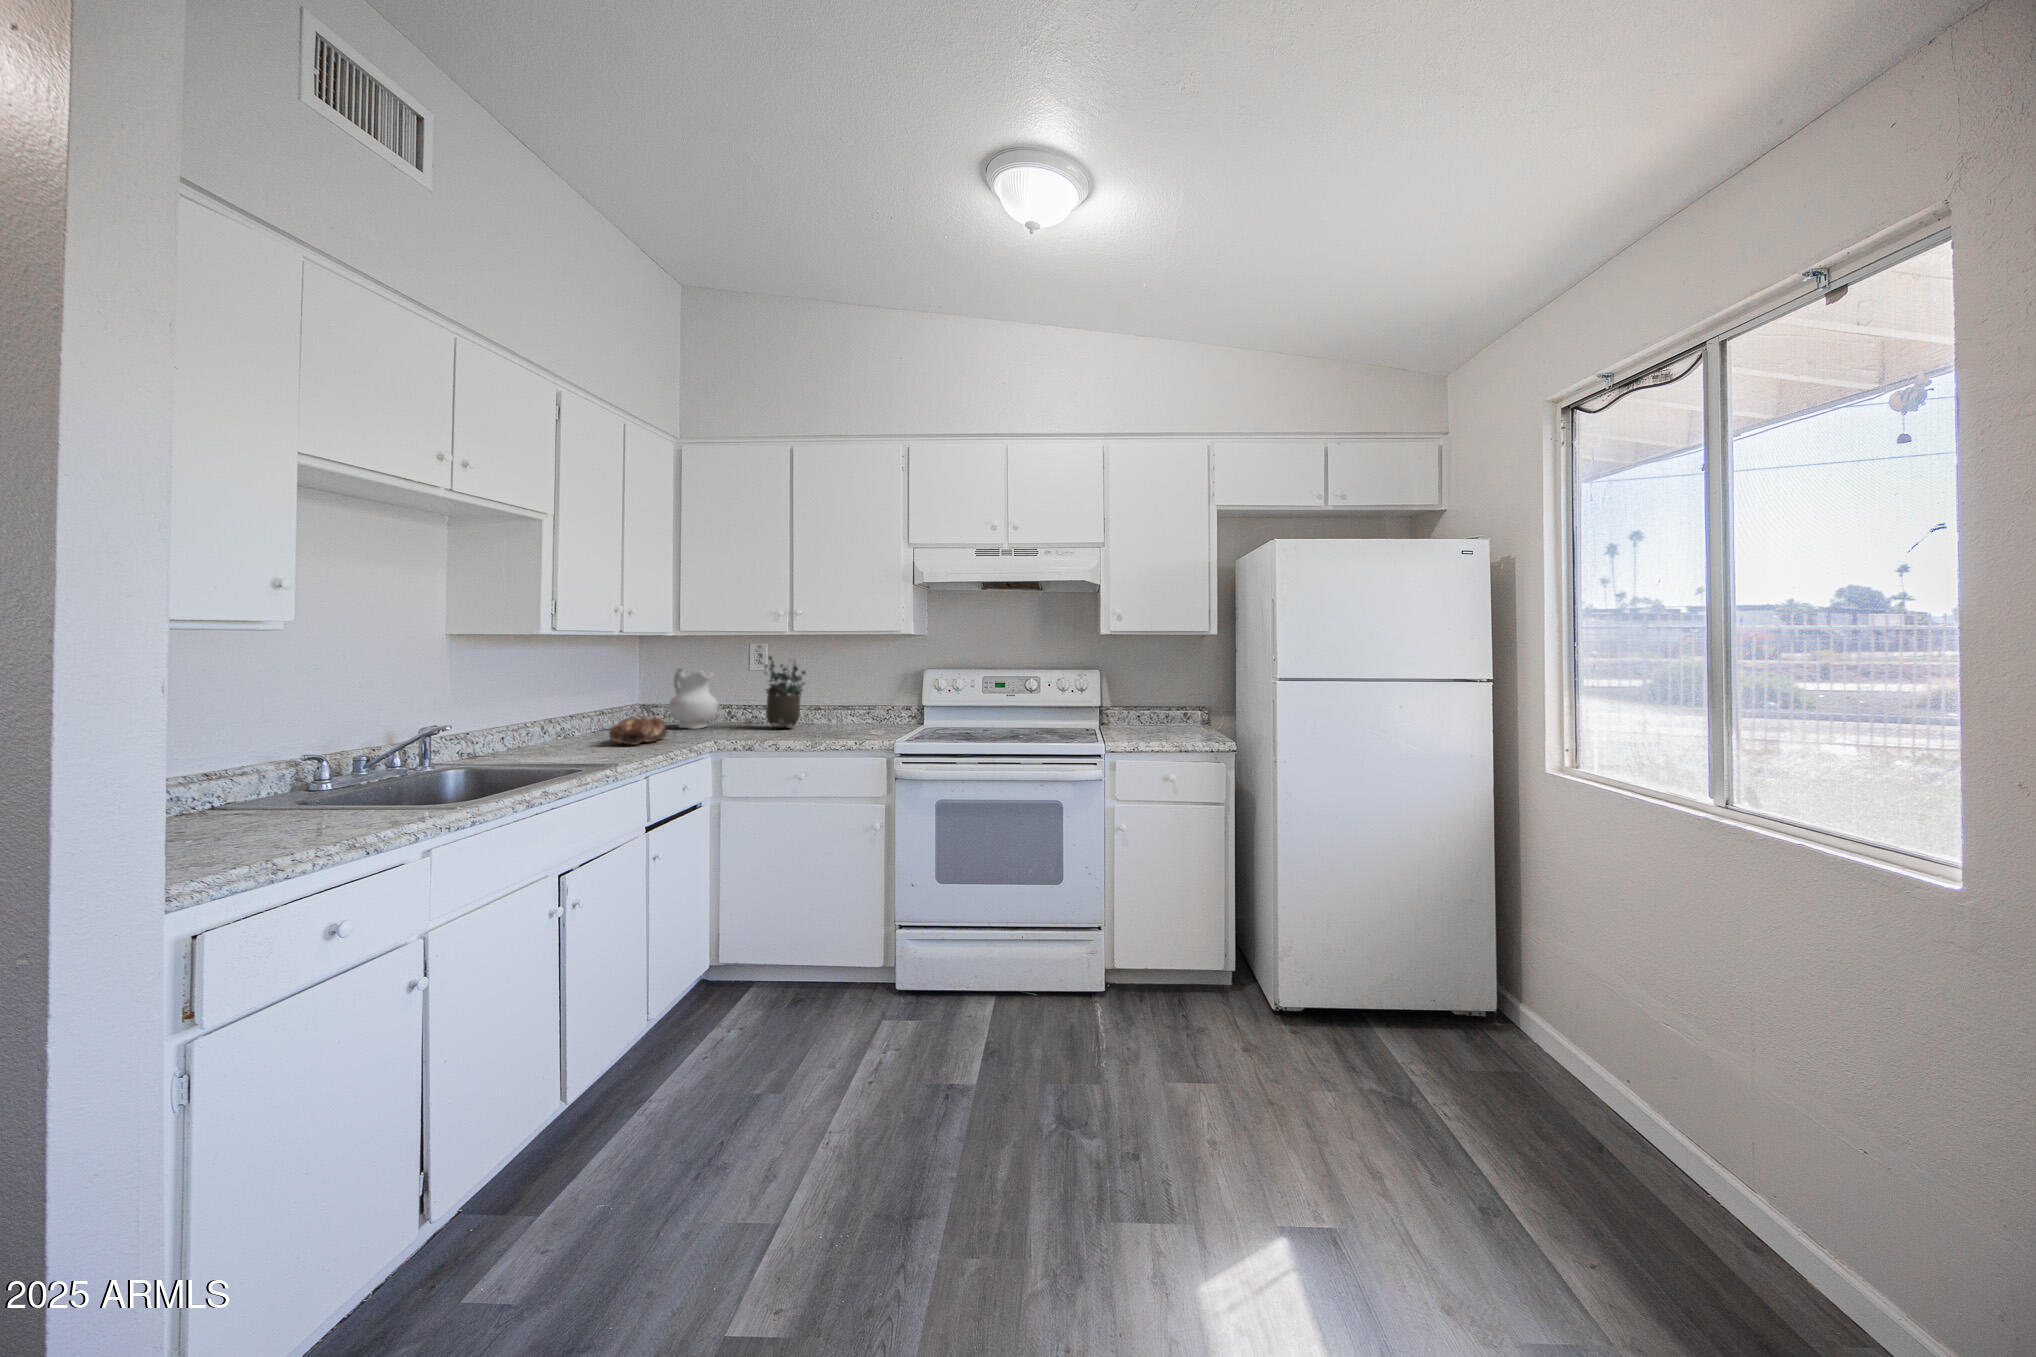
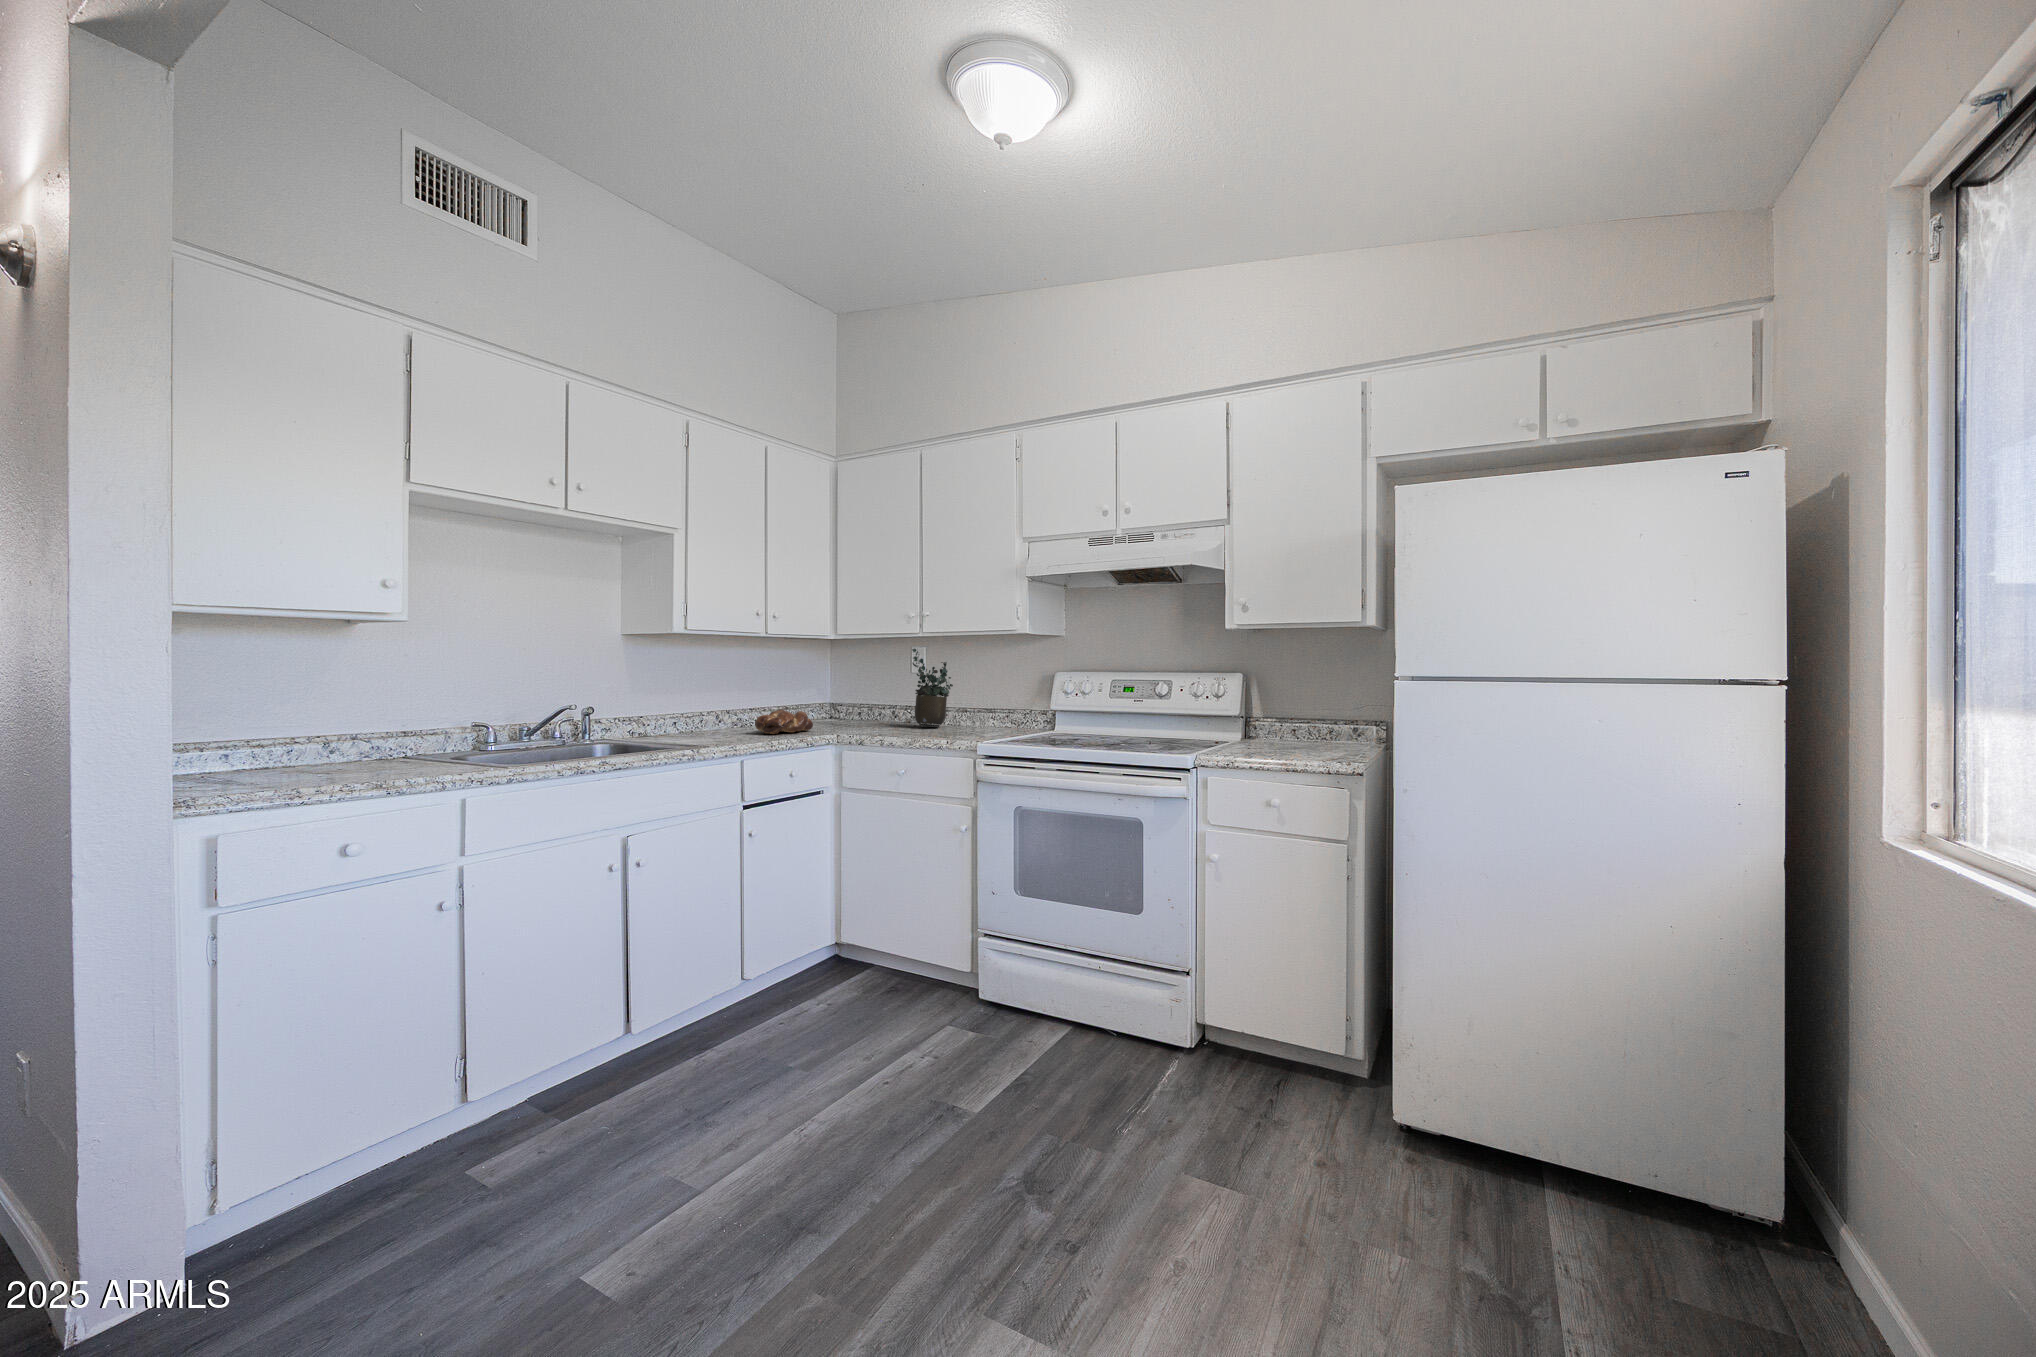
ceramic pitcher: present [669,668,718,729] -> none [839,670,882,725]

